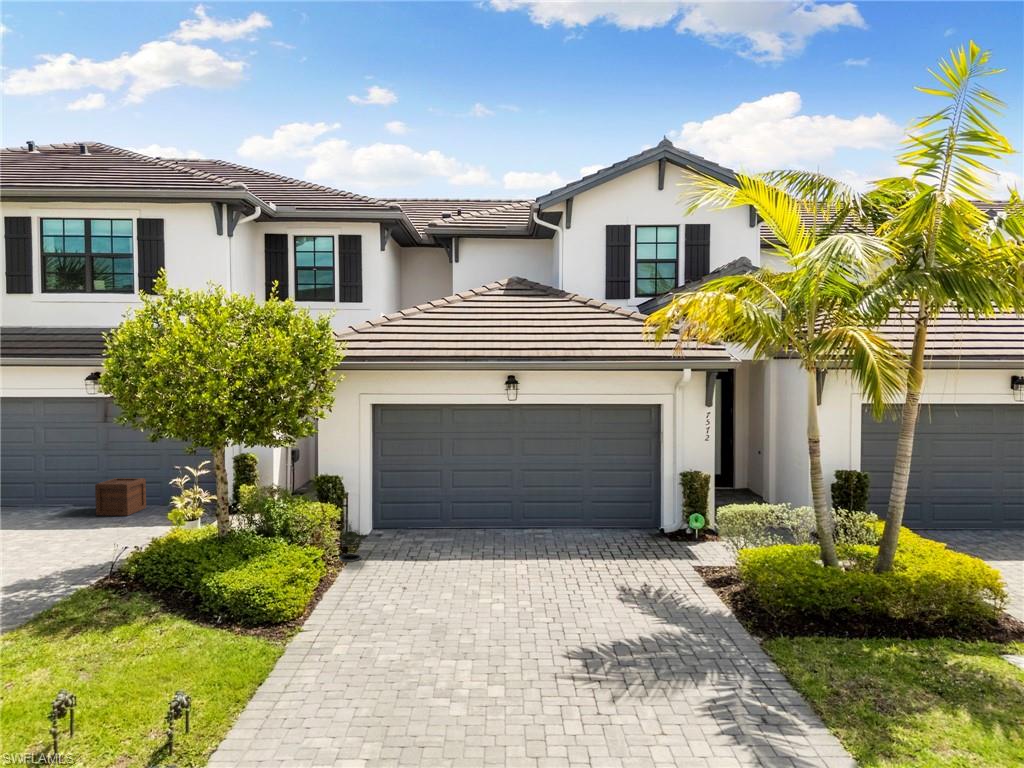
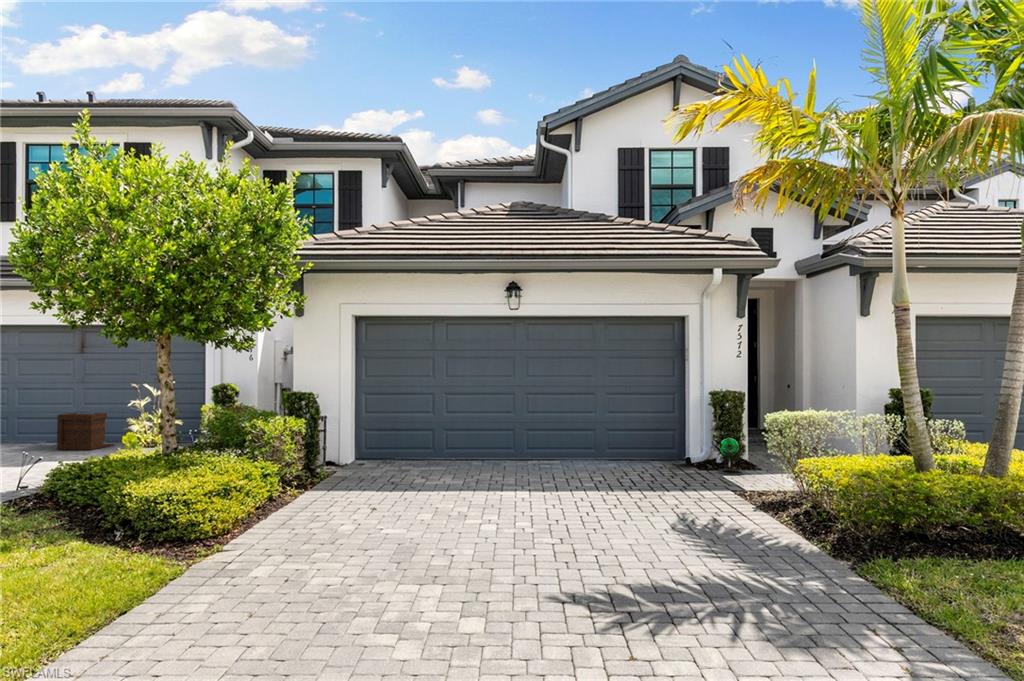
potted tree: present [339,522,363,562] -> present [719,435,744,475]

